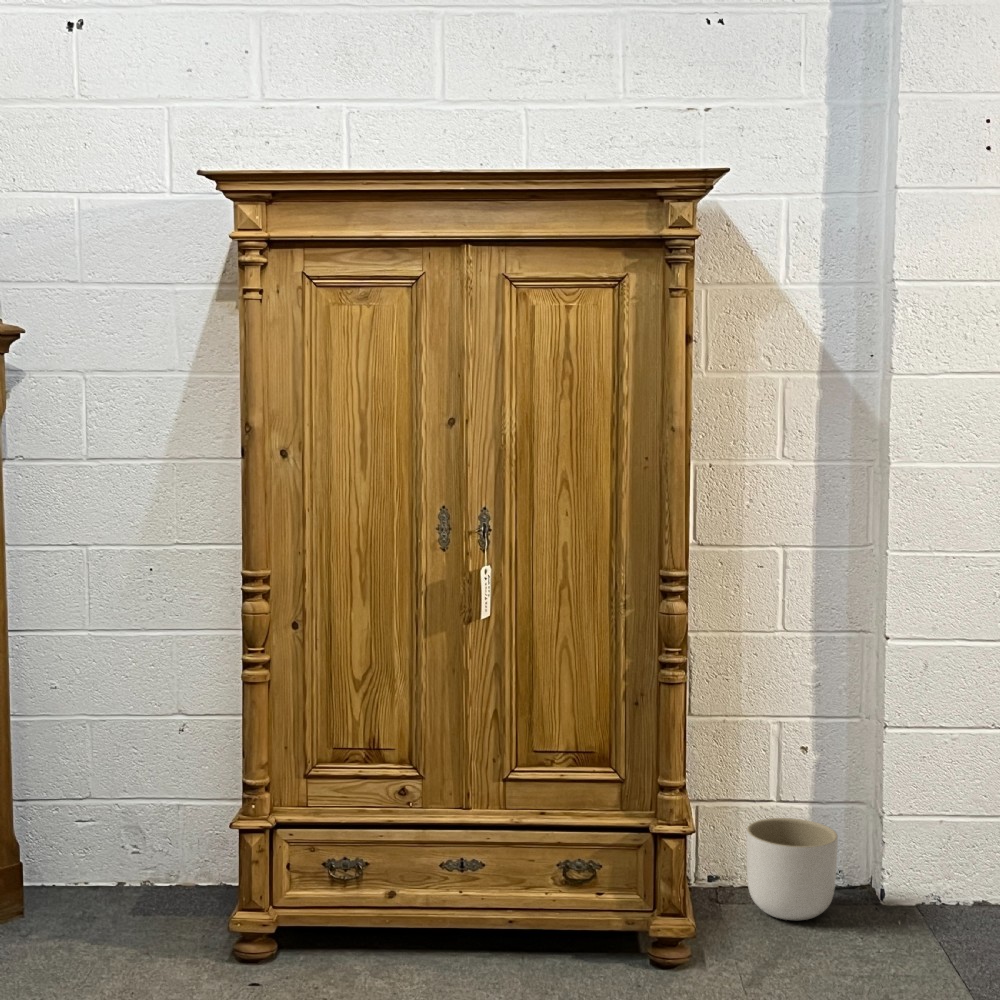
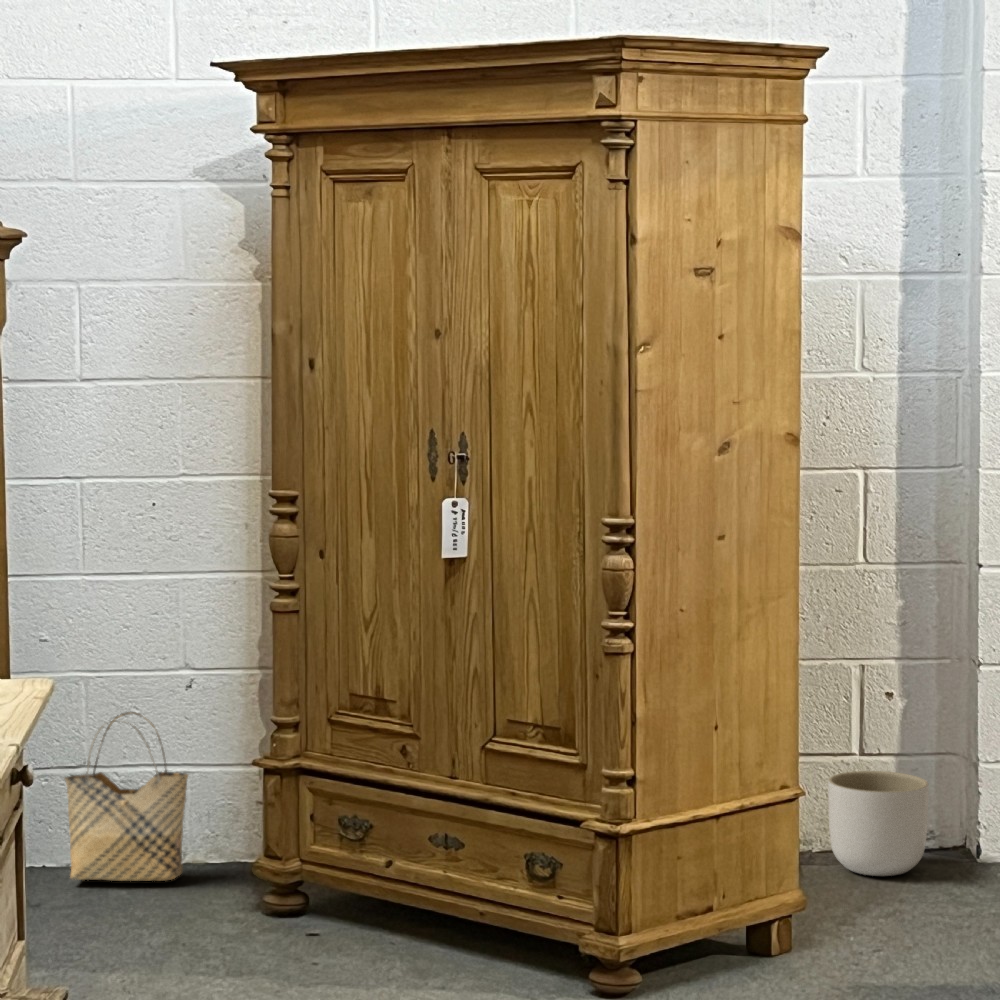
woven basket: none [63,754,174,908] -> present [65,712,188,881]

